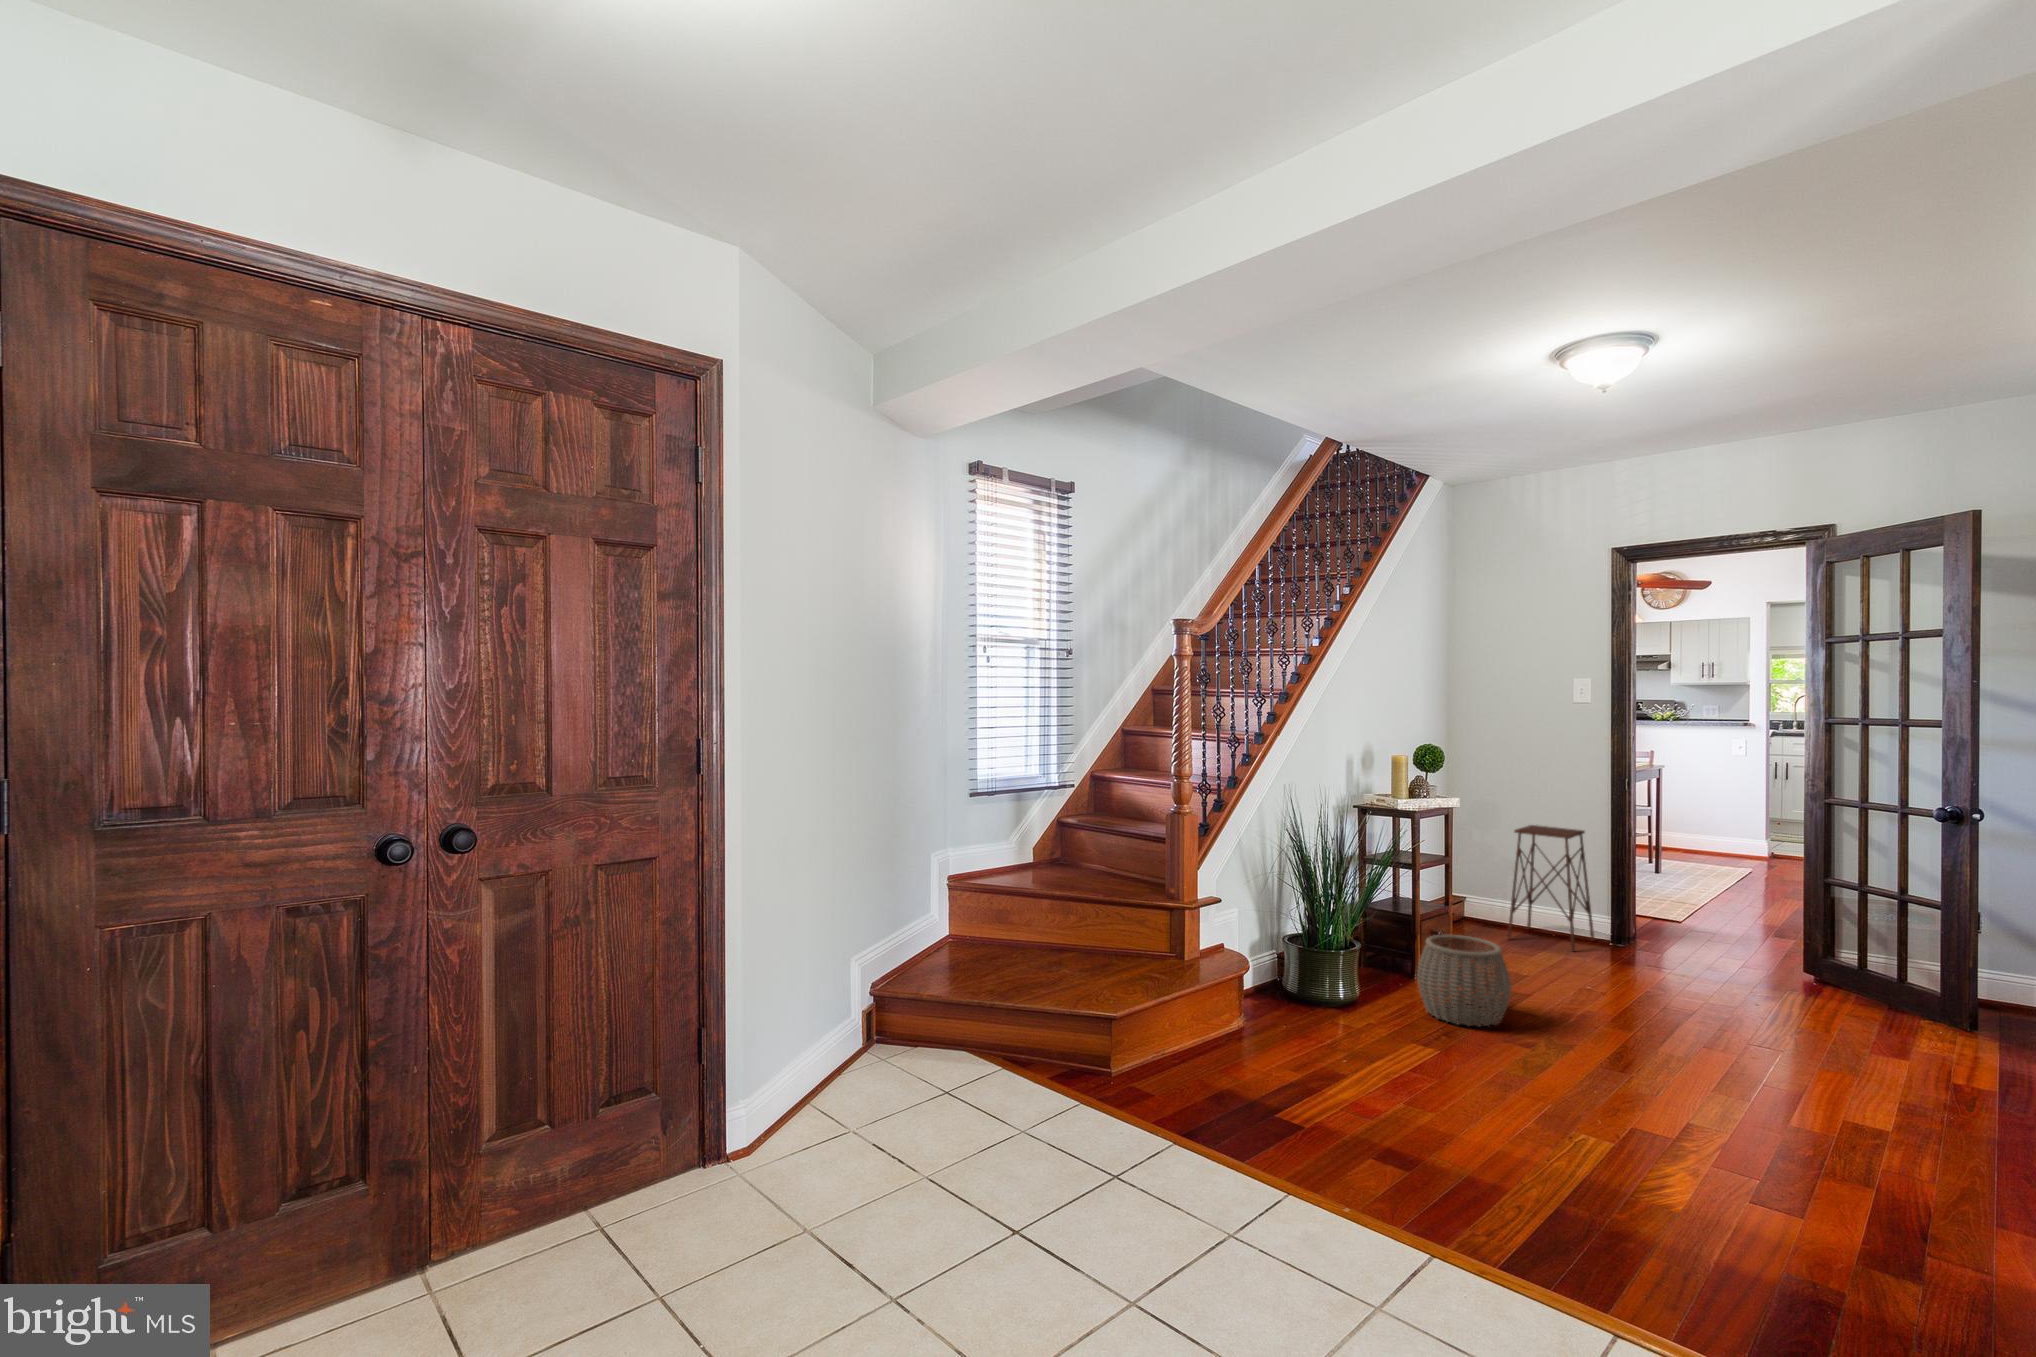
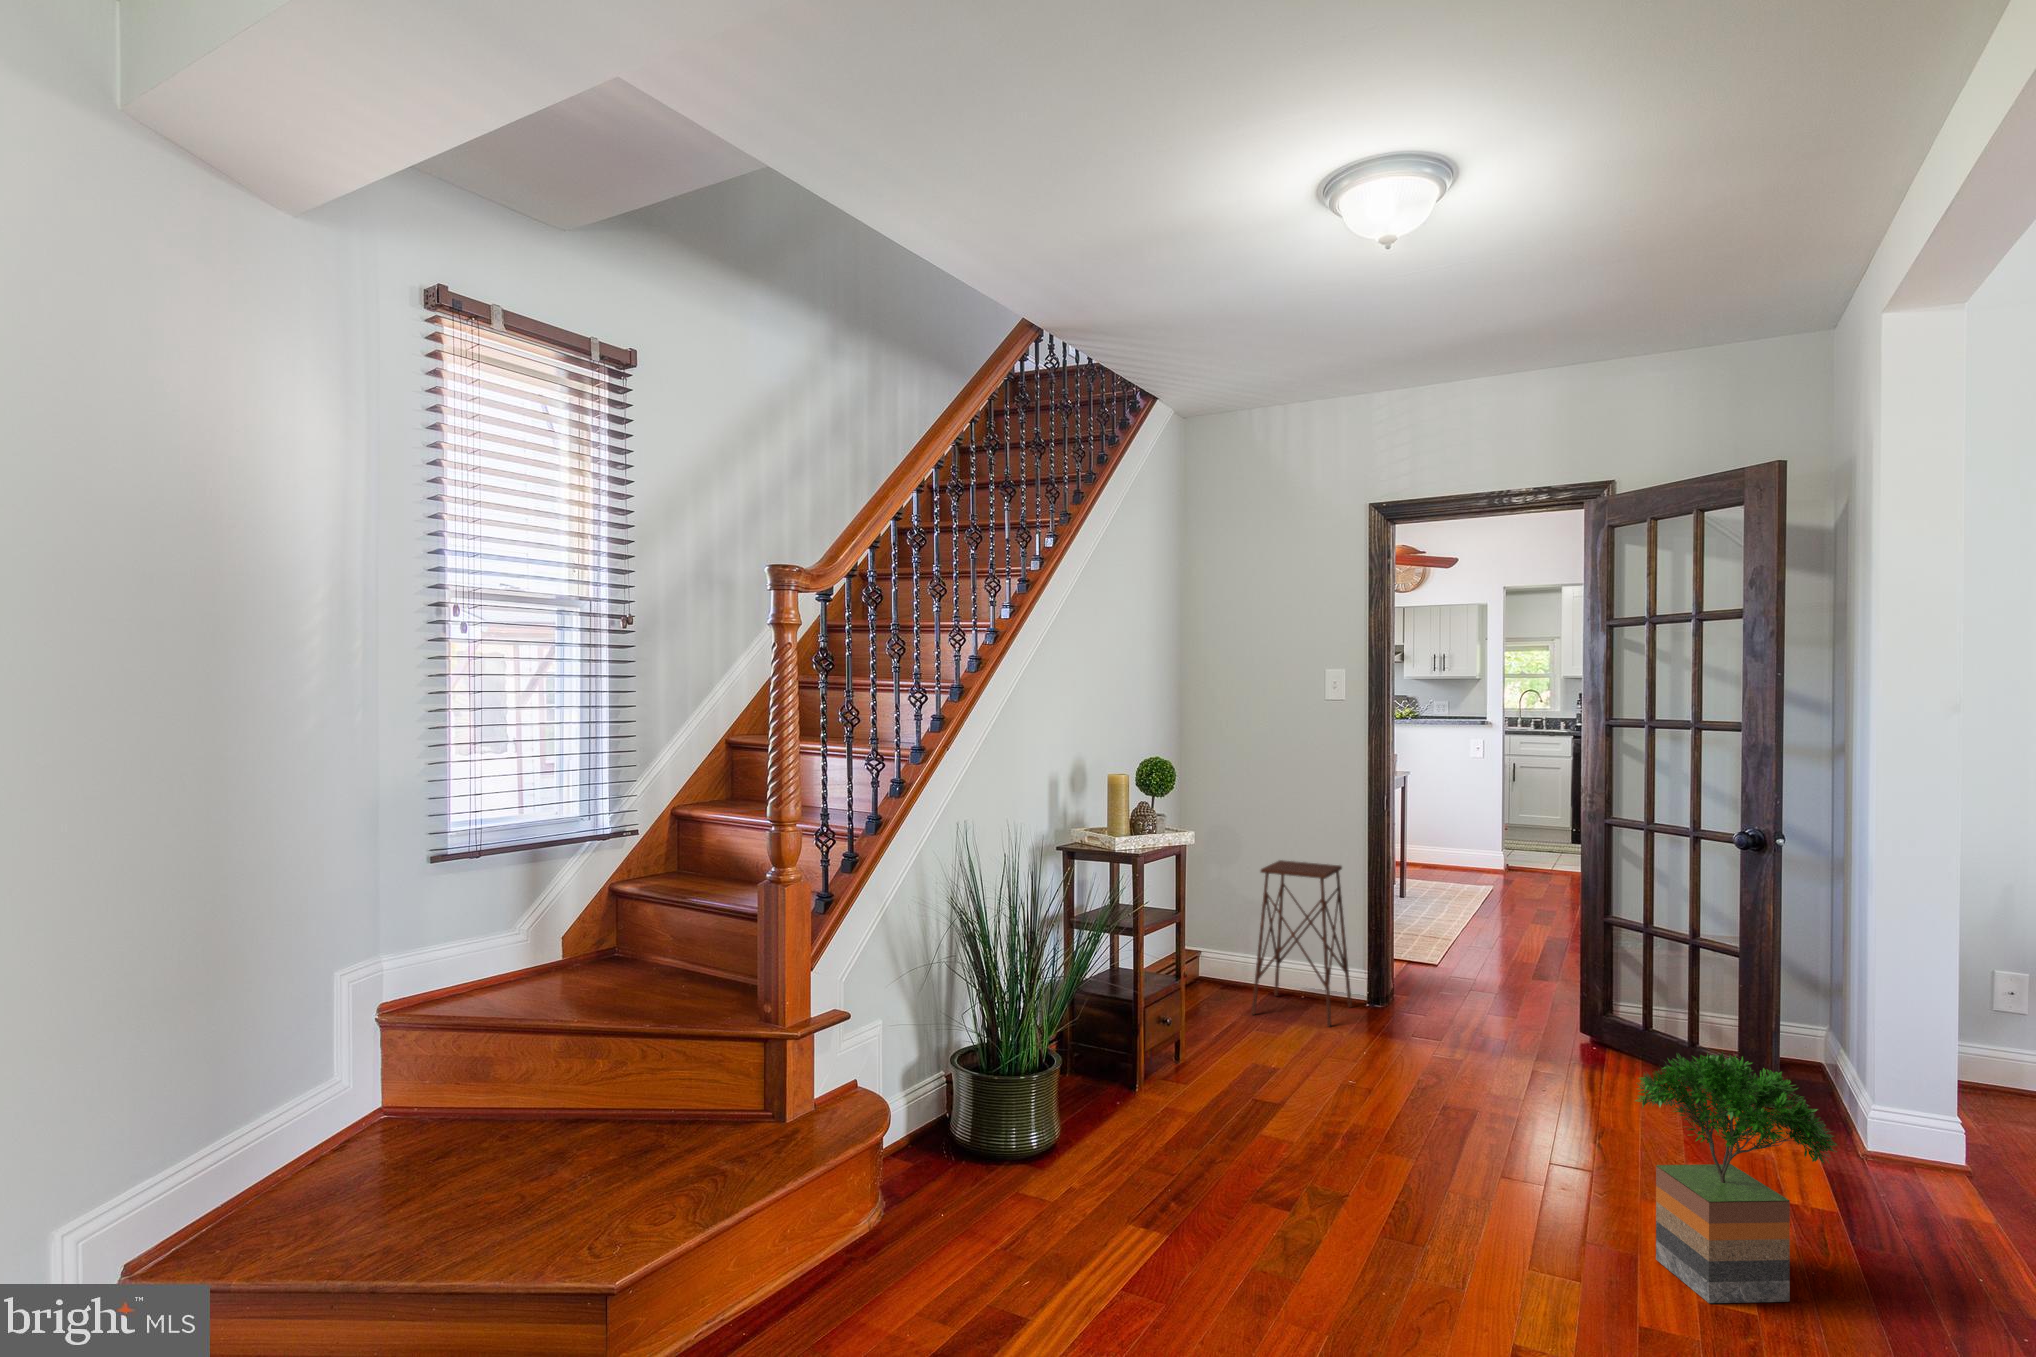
woven basket: present [1417,935,1511,1027] -> none [1136,1034,1261,1175]
potted tree: none [1806,958,1974,1141] -> present [1635,1052,1837,1303]

